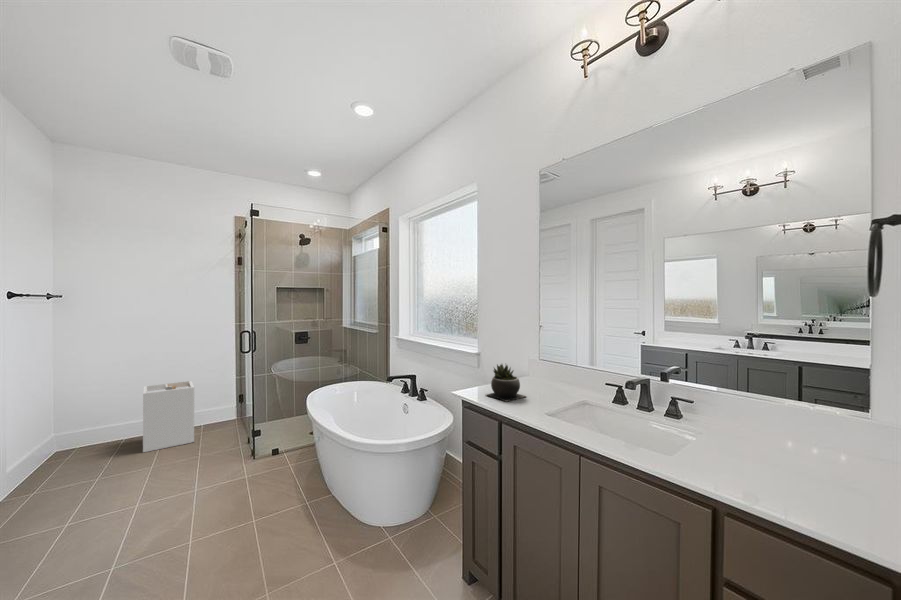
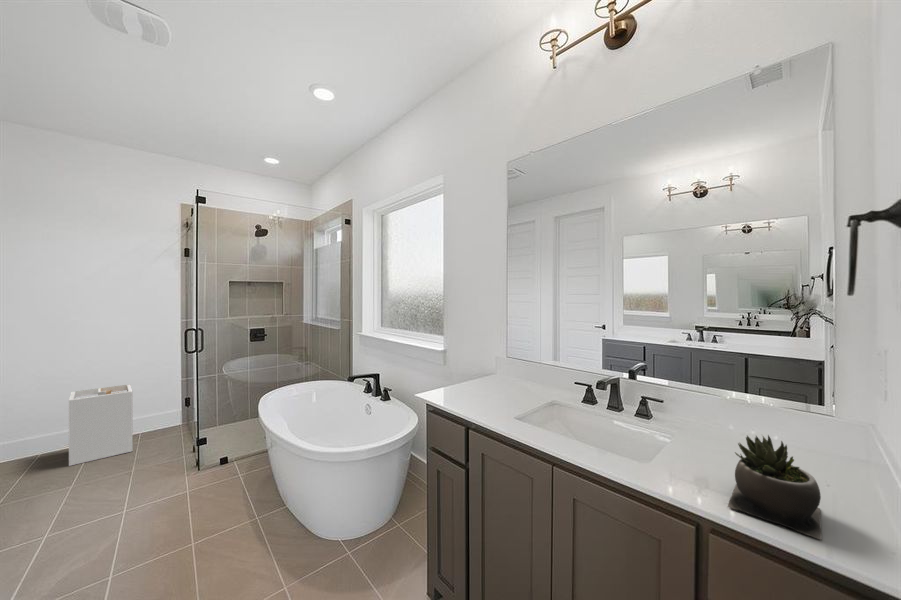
succulent plant: present [486,364,526,401] -> present [728,435,821,540]

